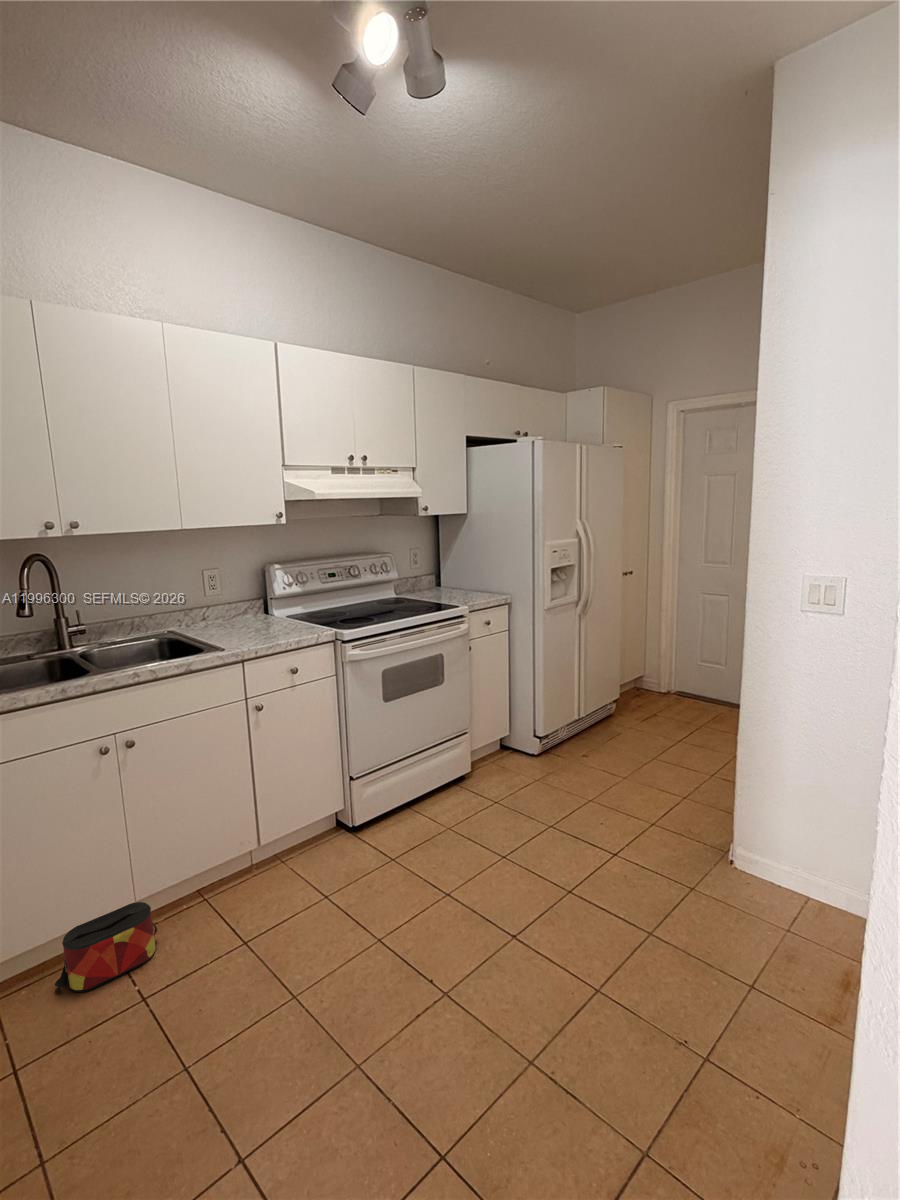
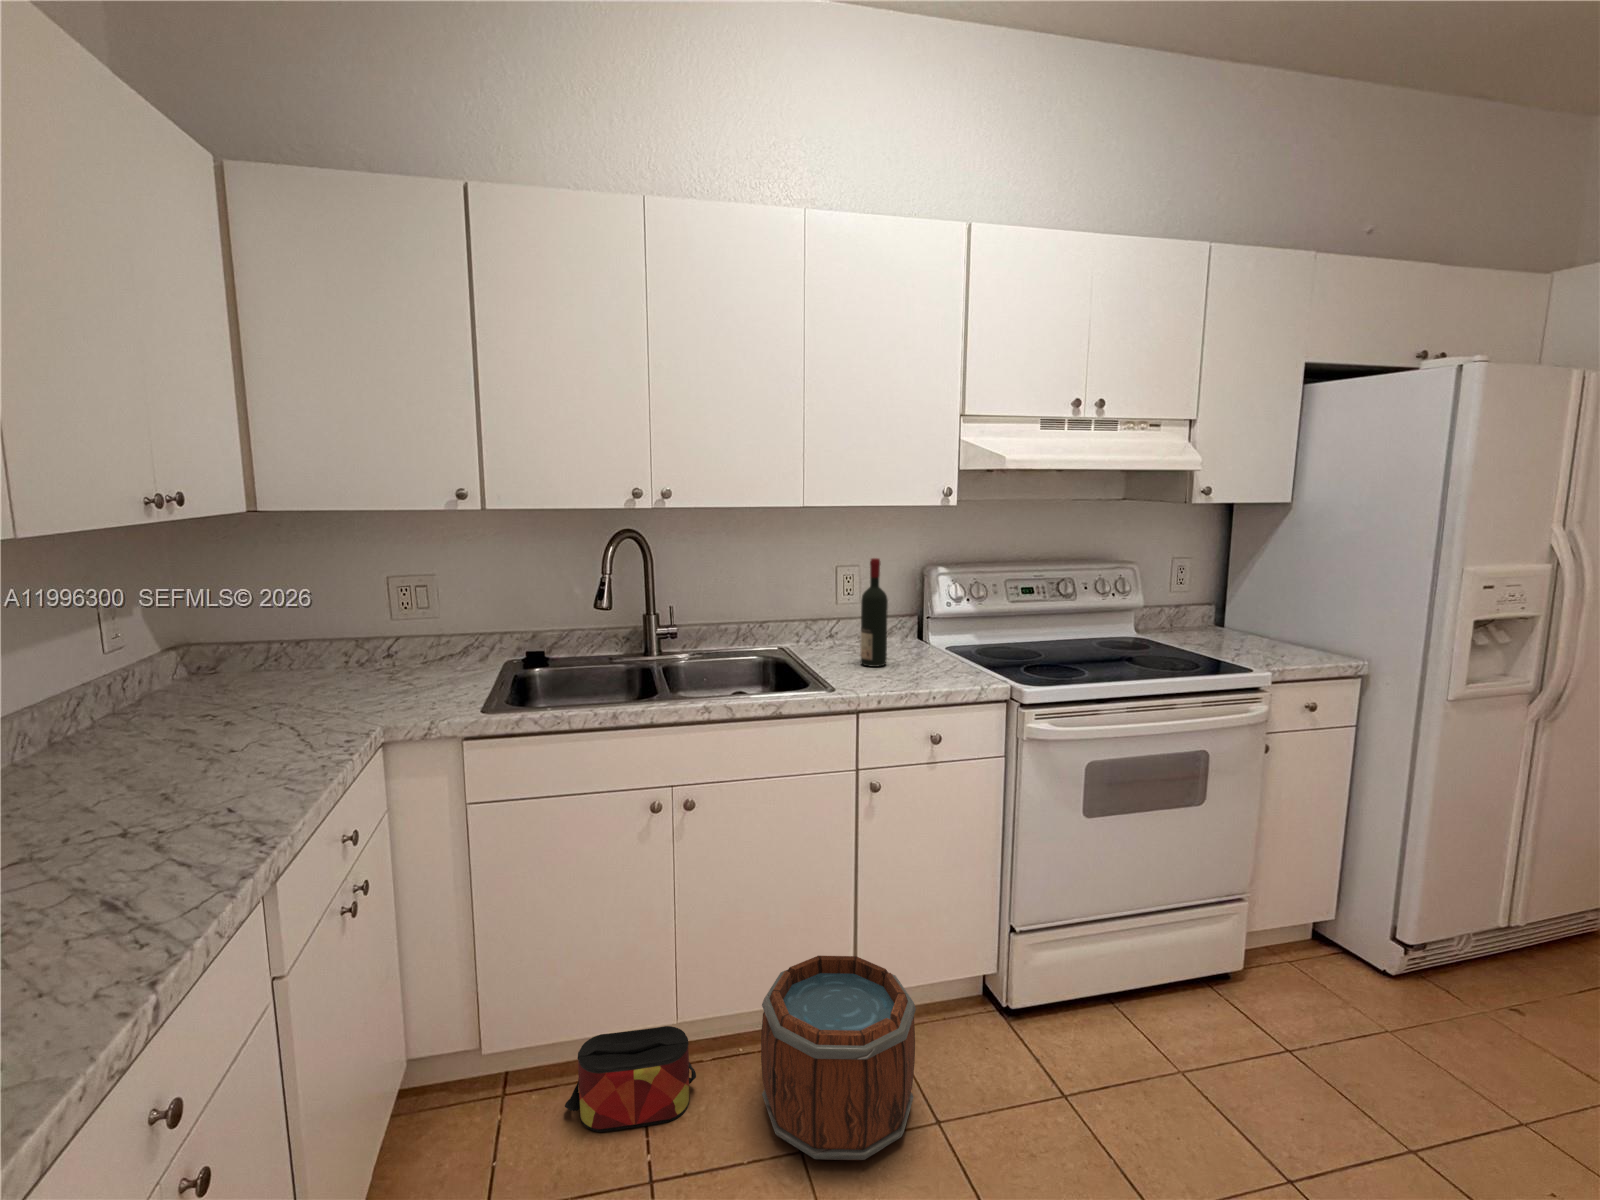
wine bottle: none [229,562,251,634] -> present [860,558,888,667]
bucket: none [203,818,309,943] -> present [761,956,916,1160]

